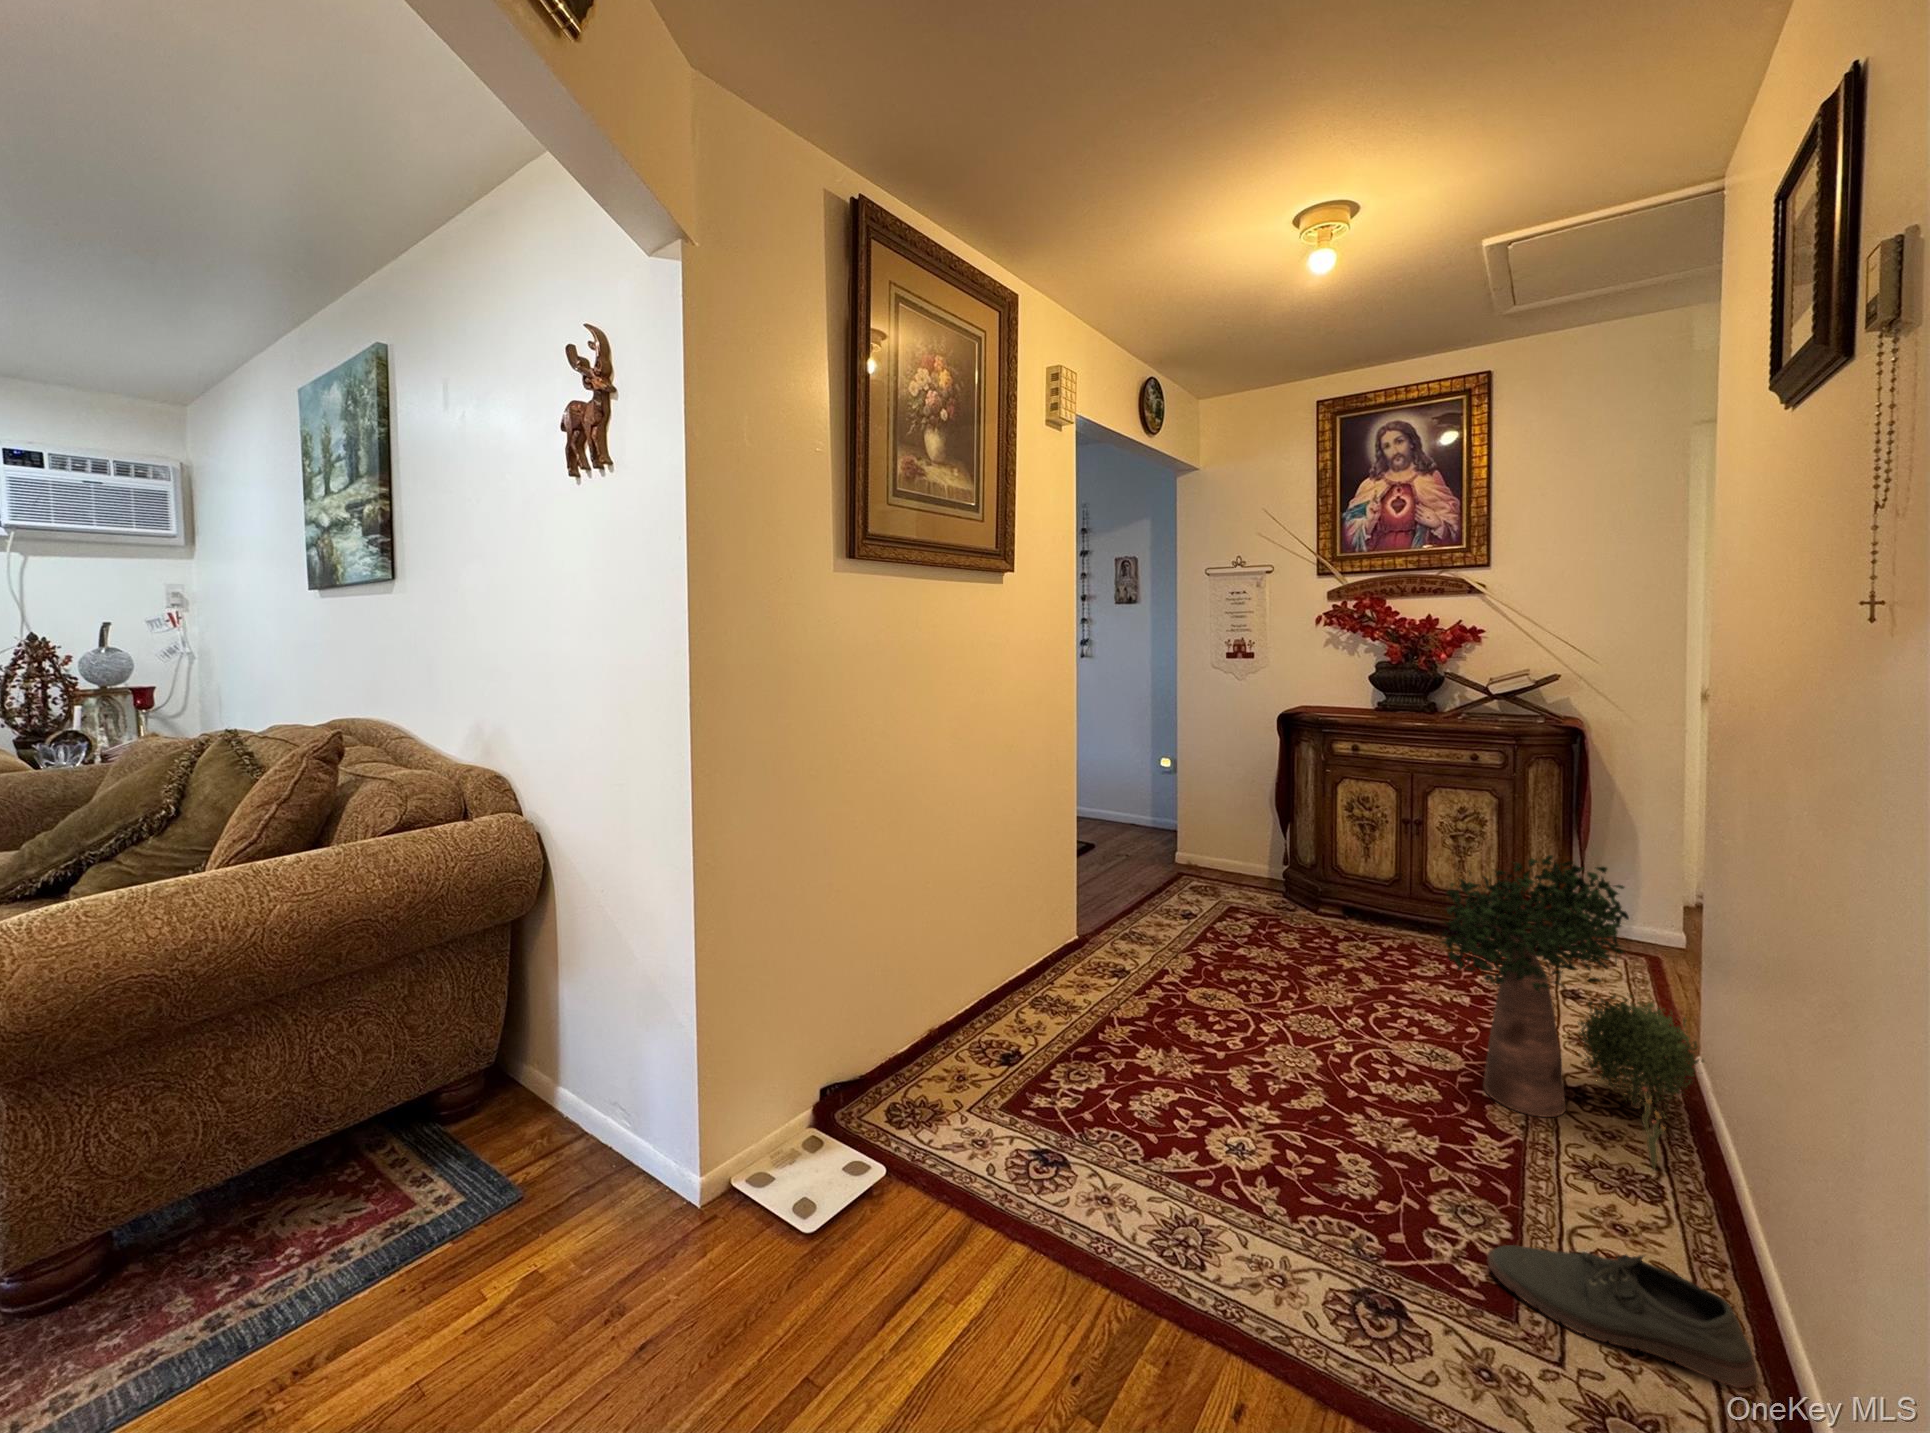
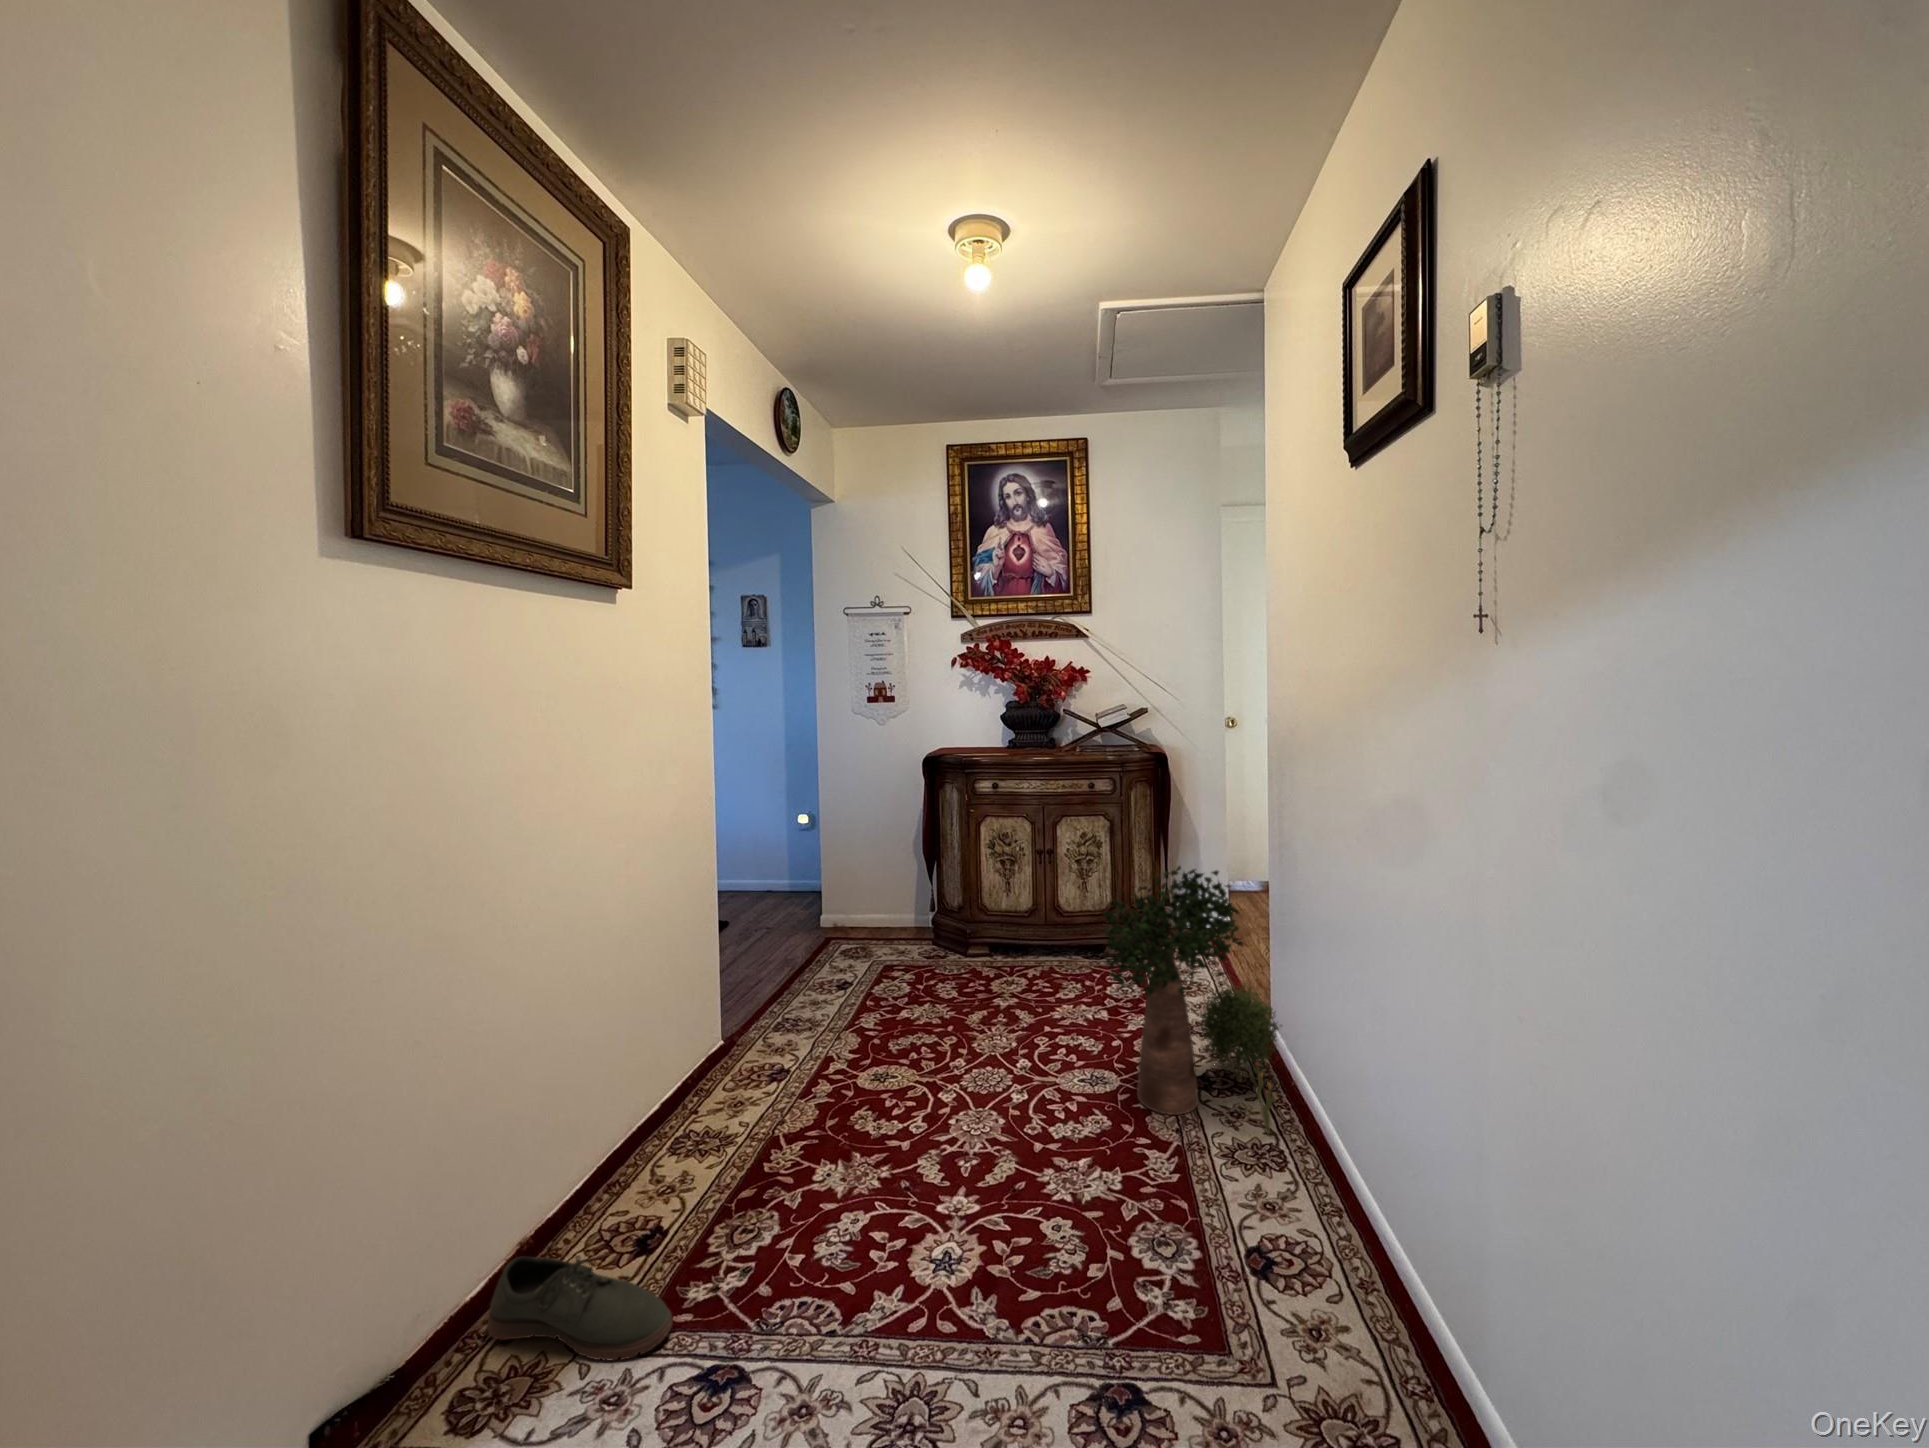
shoe: present [1487,1245,1758,1388] -> present [487,1255,673,1360]

